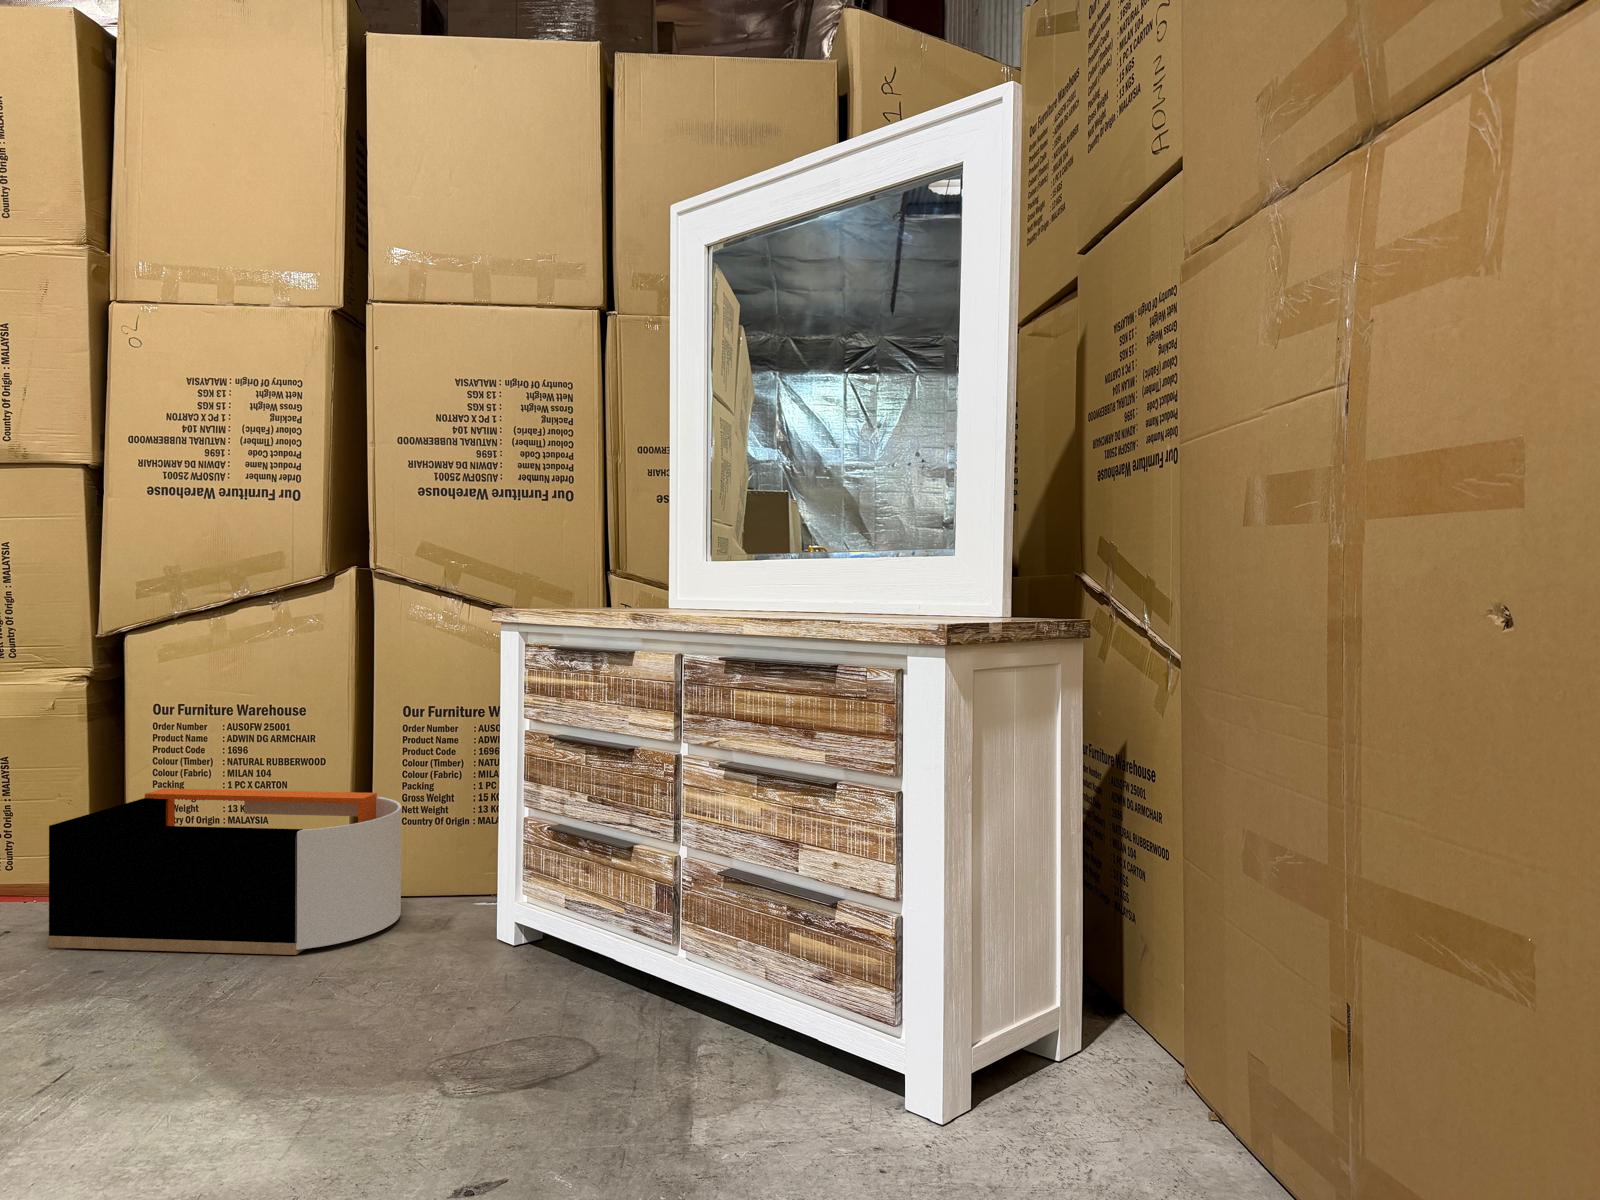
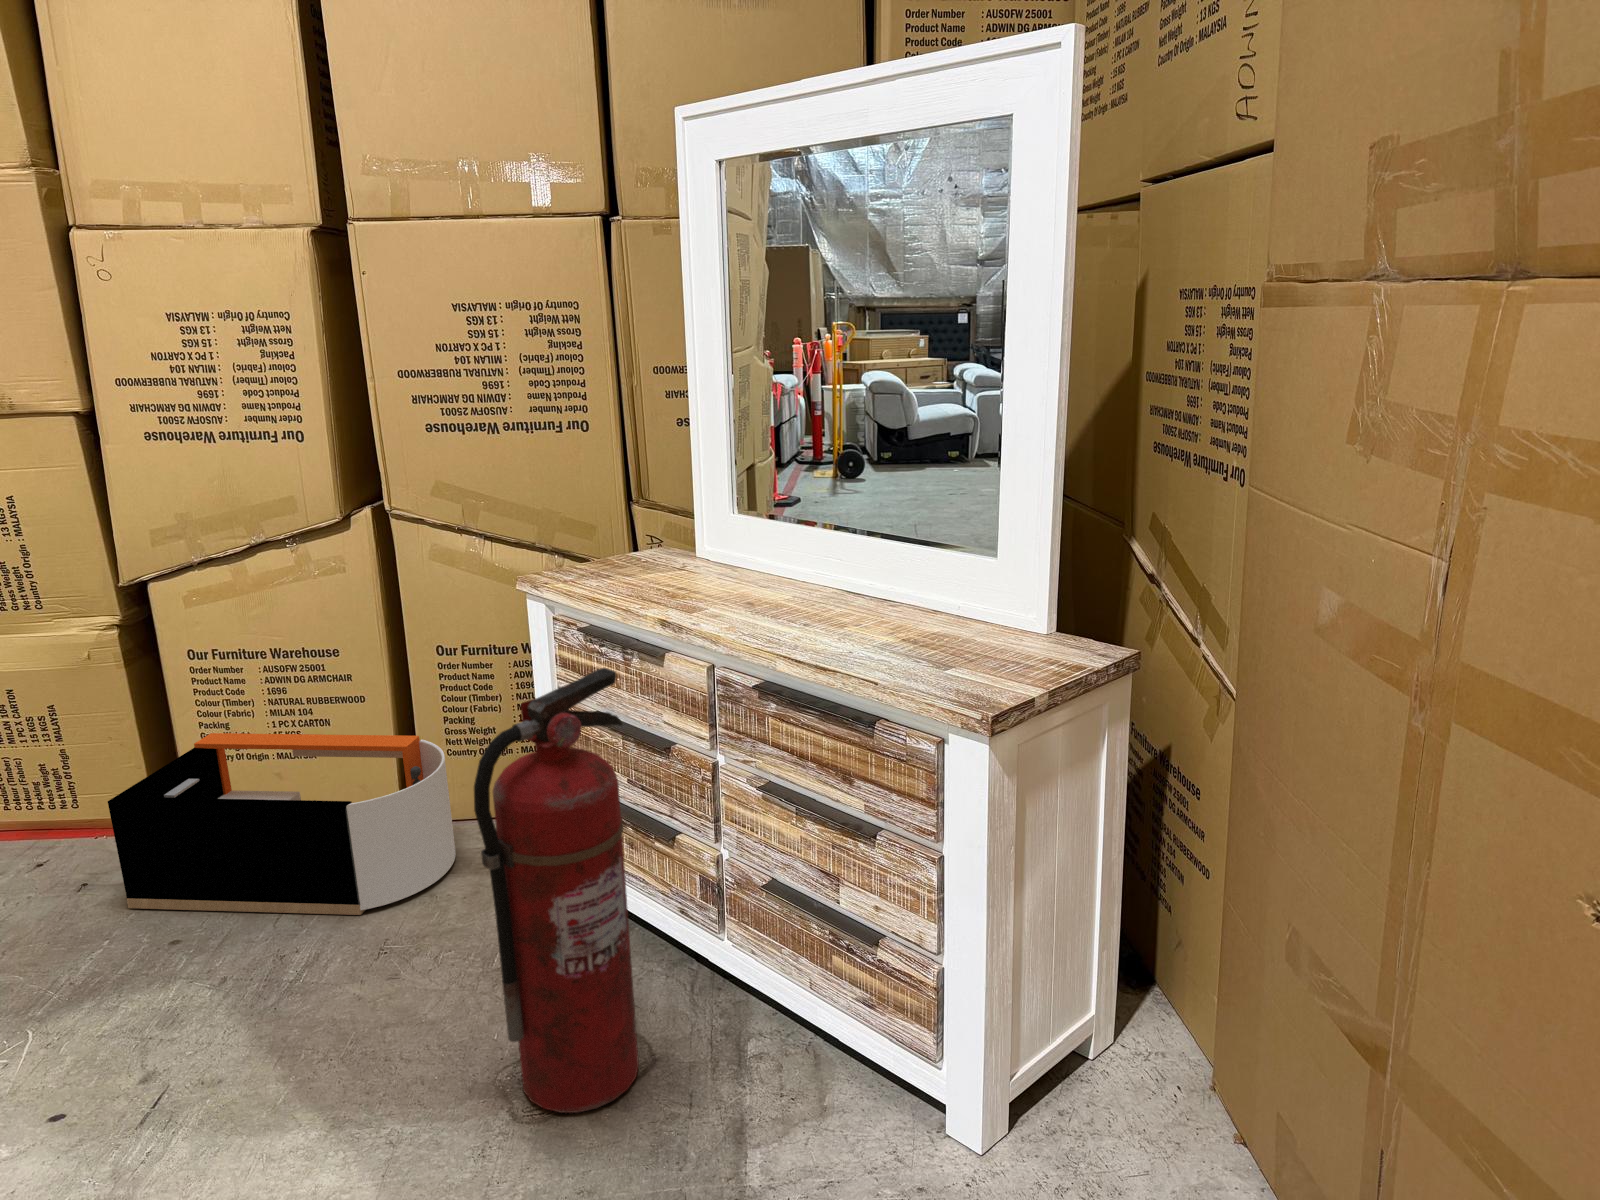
fire extinguisher: none [439,632,592,1095] -> present [474,668,639,1113]

